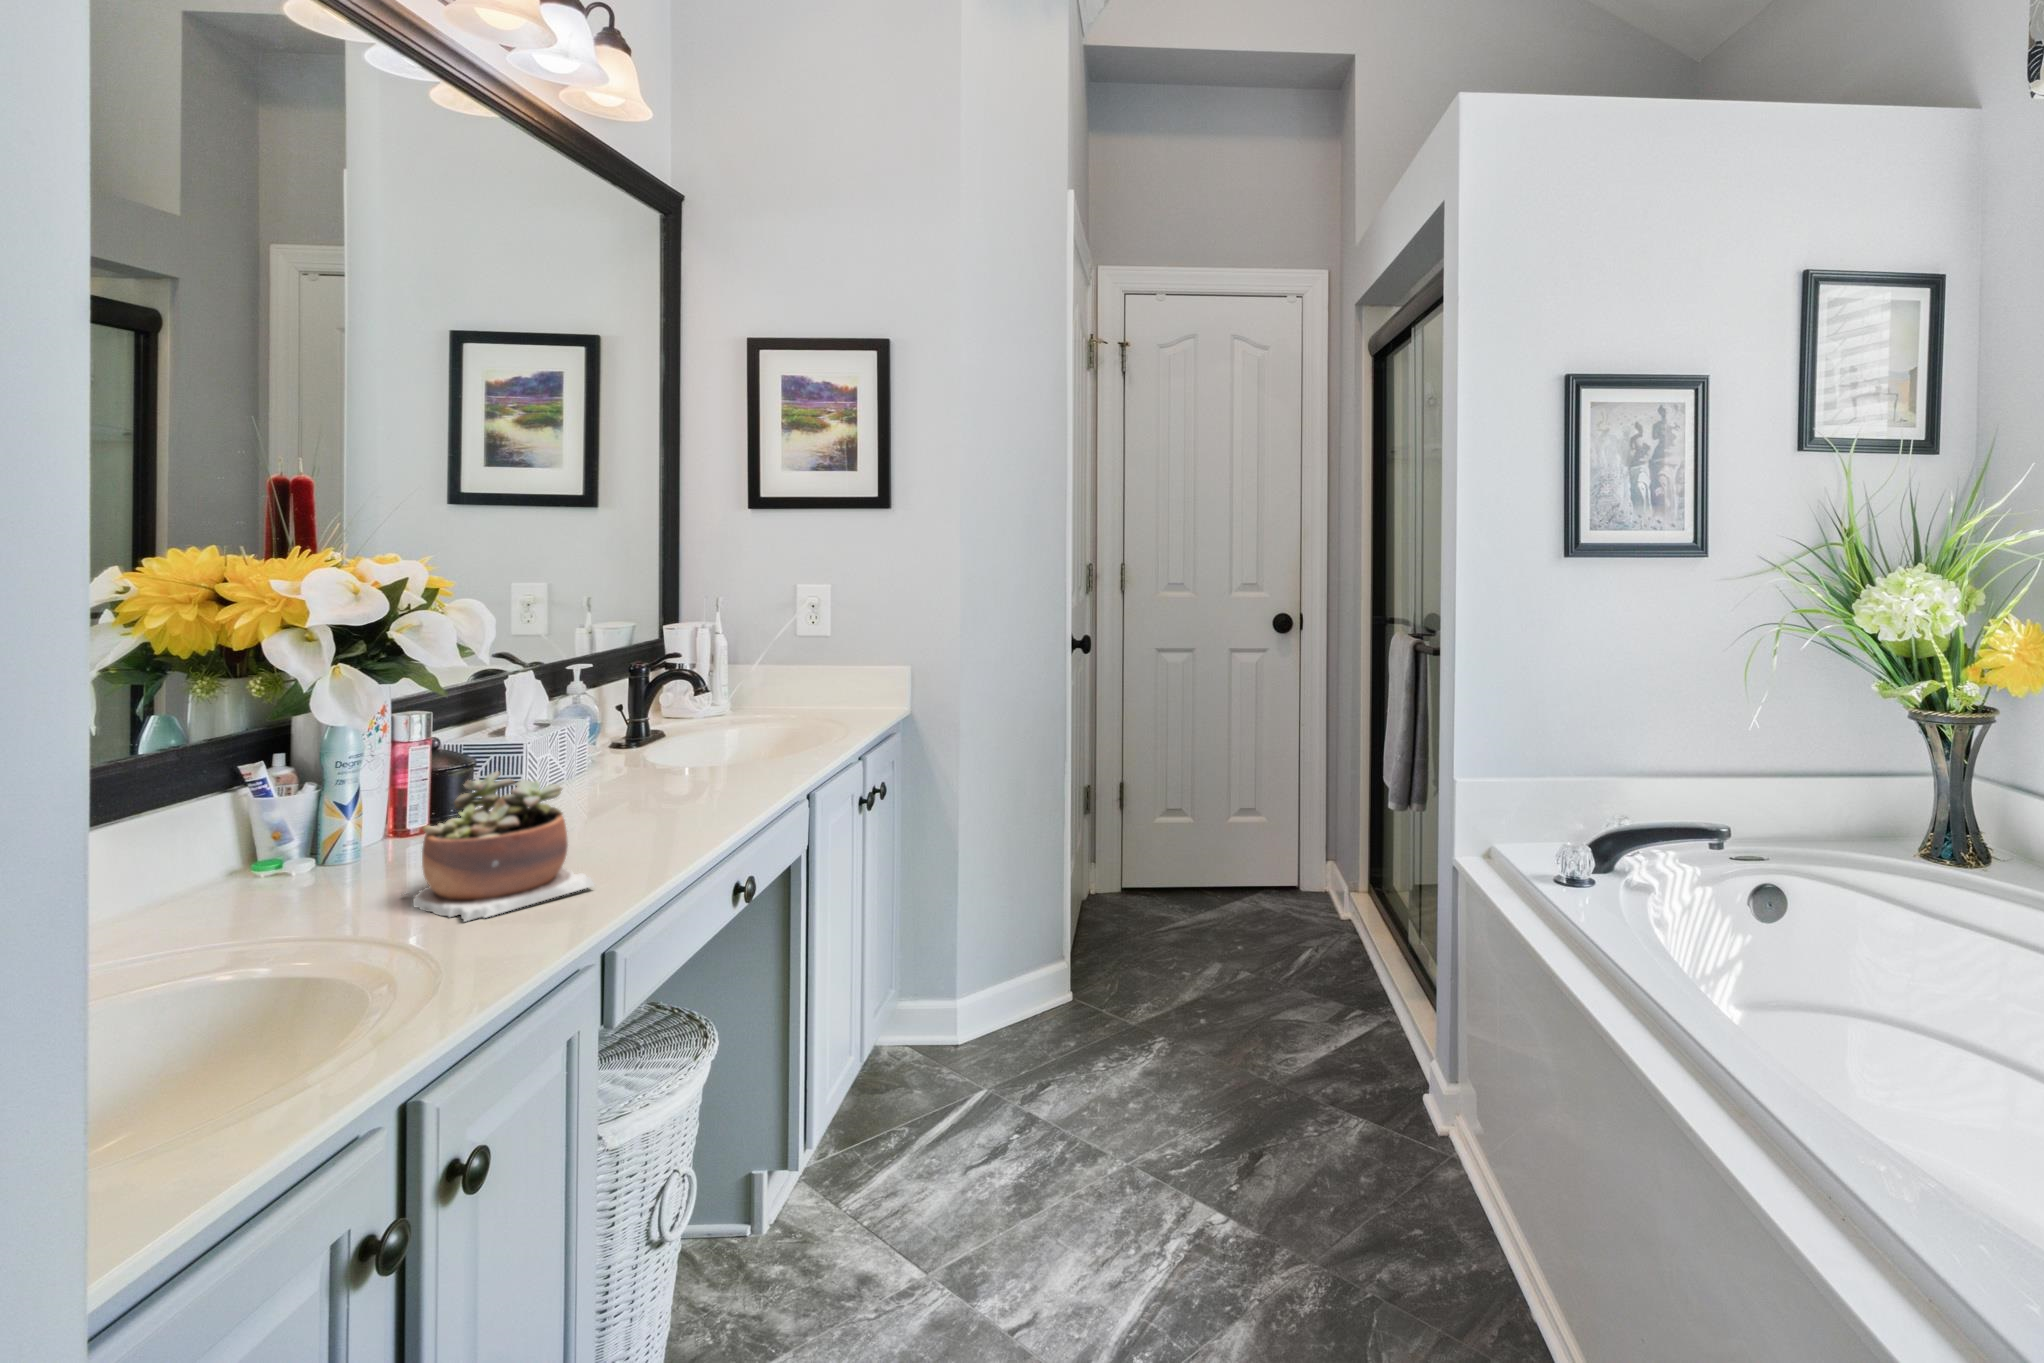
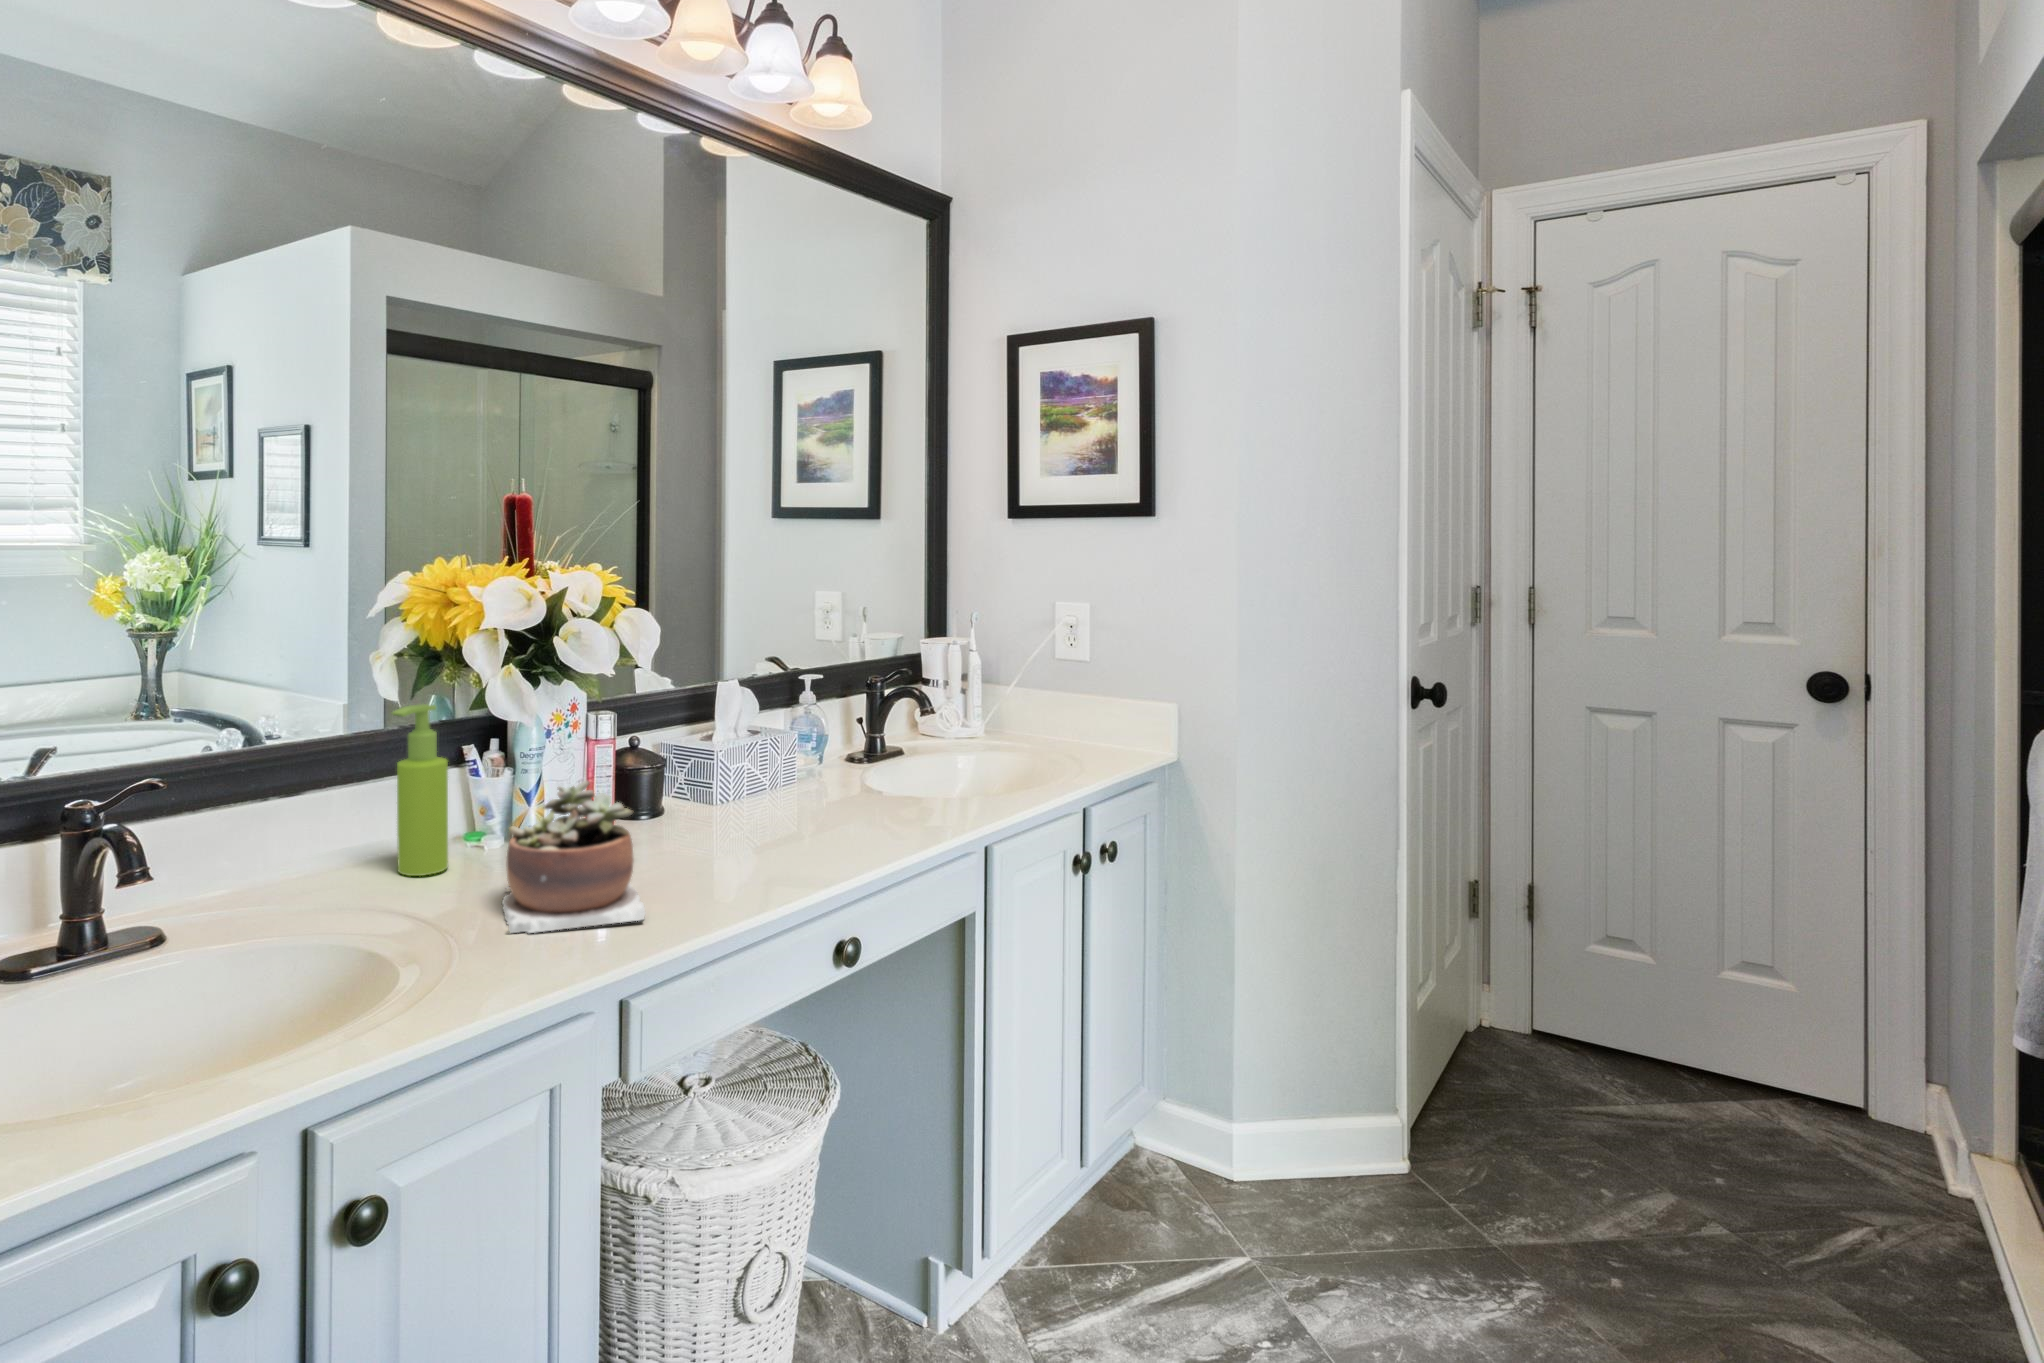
soap dispenser: none [222,717,292,910] -> present [392,704,448,876]

